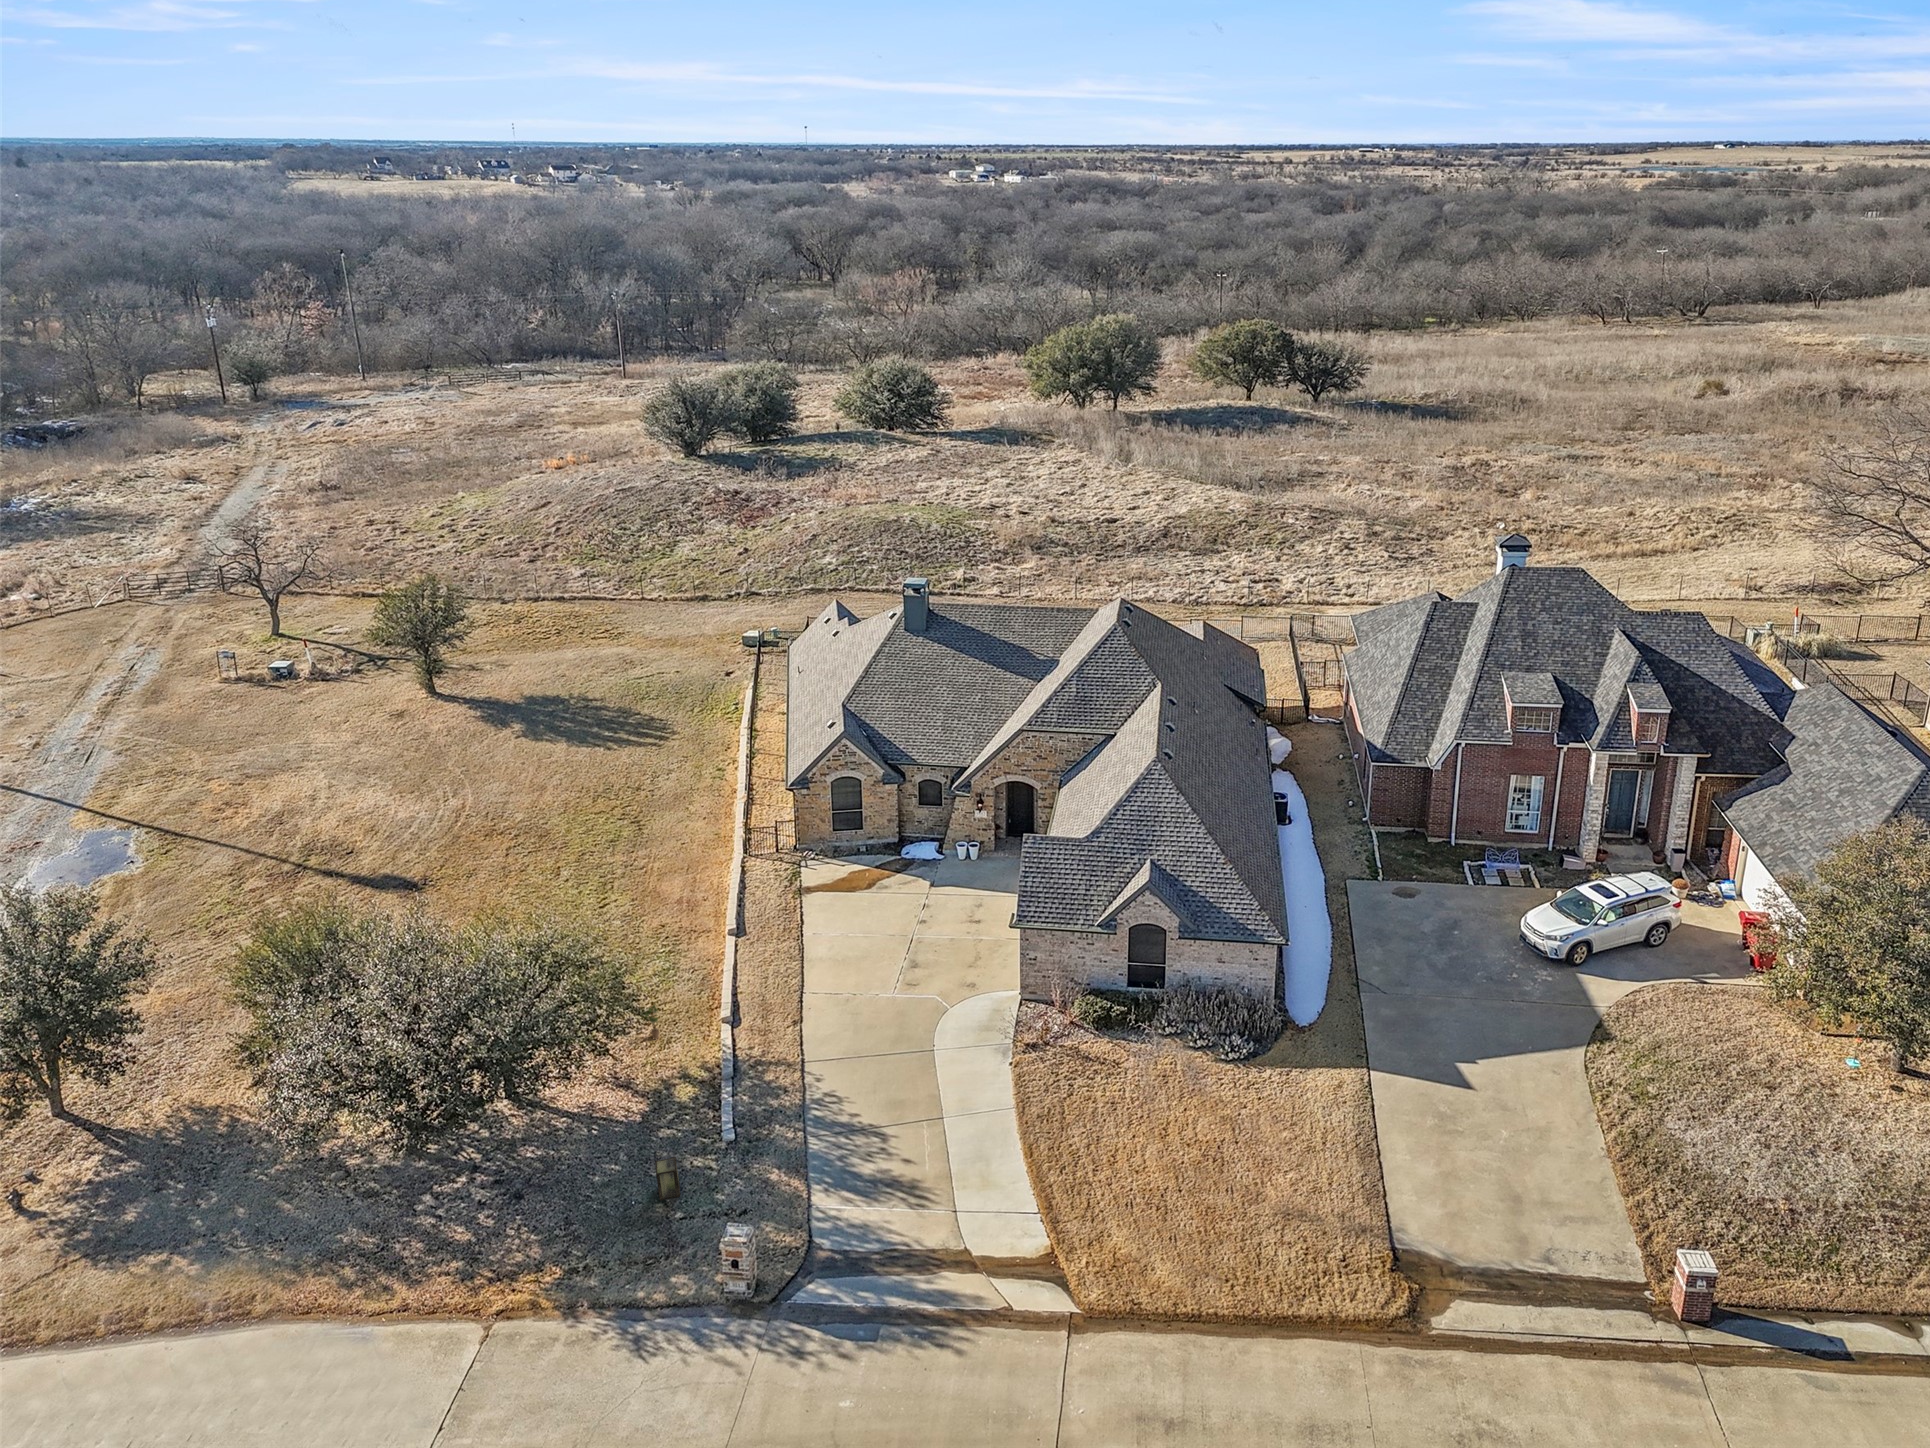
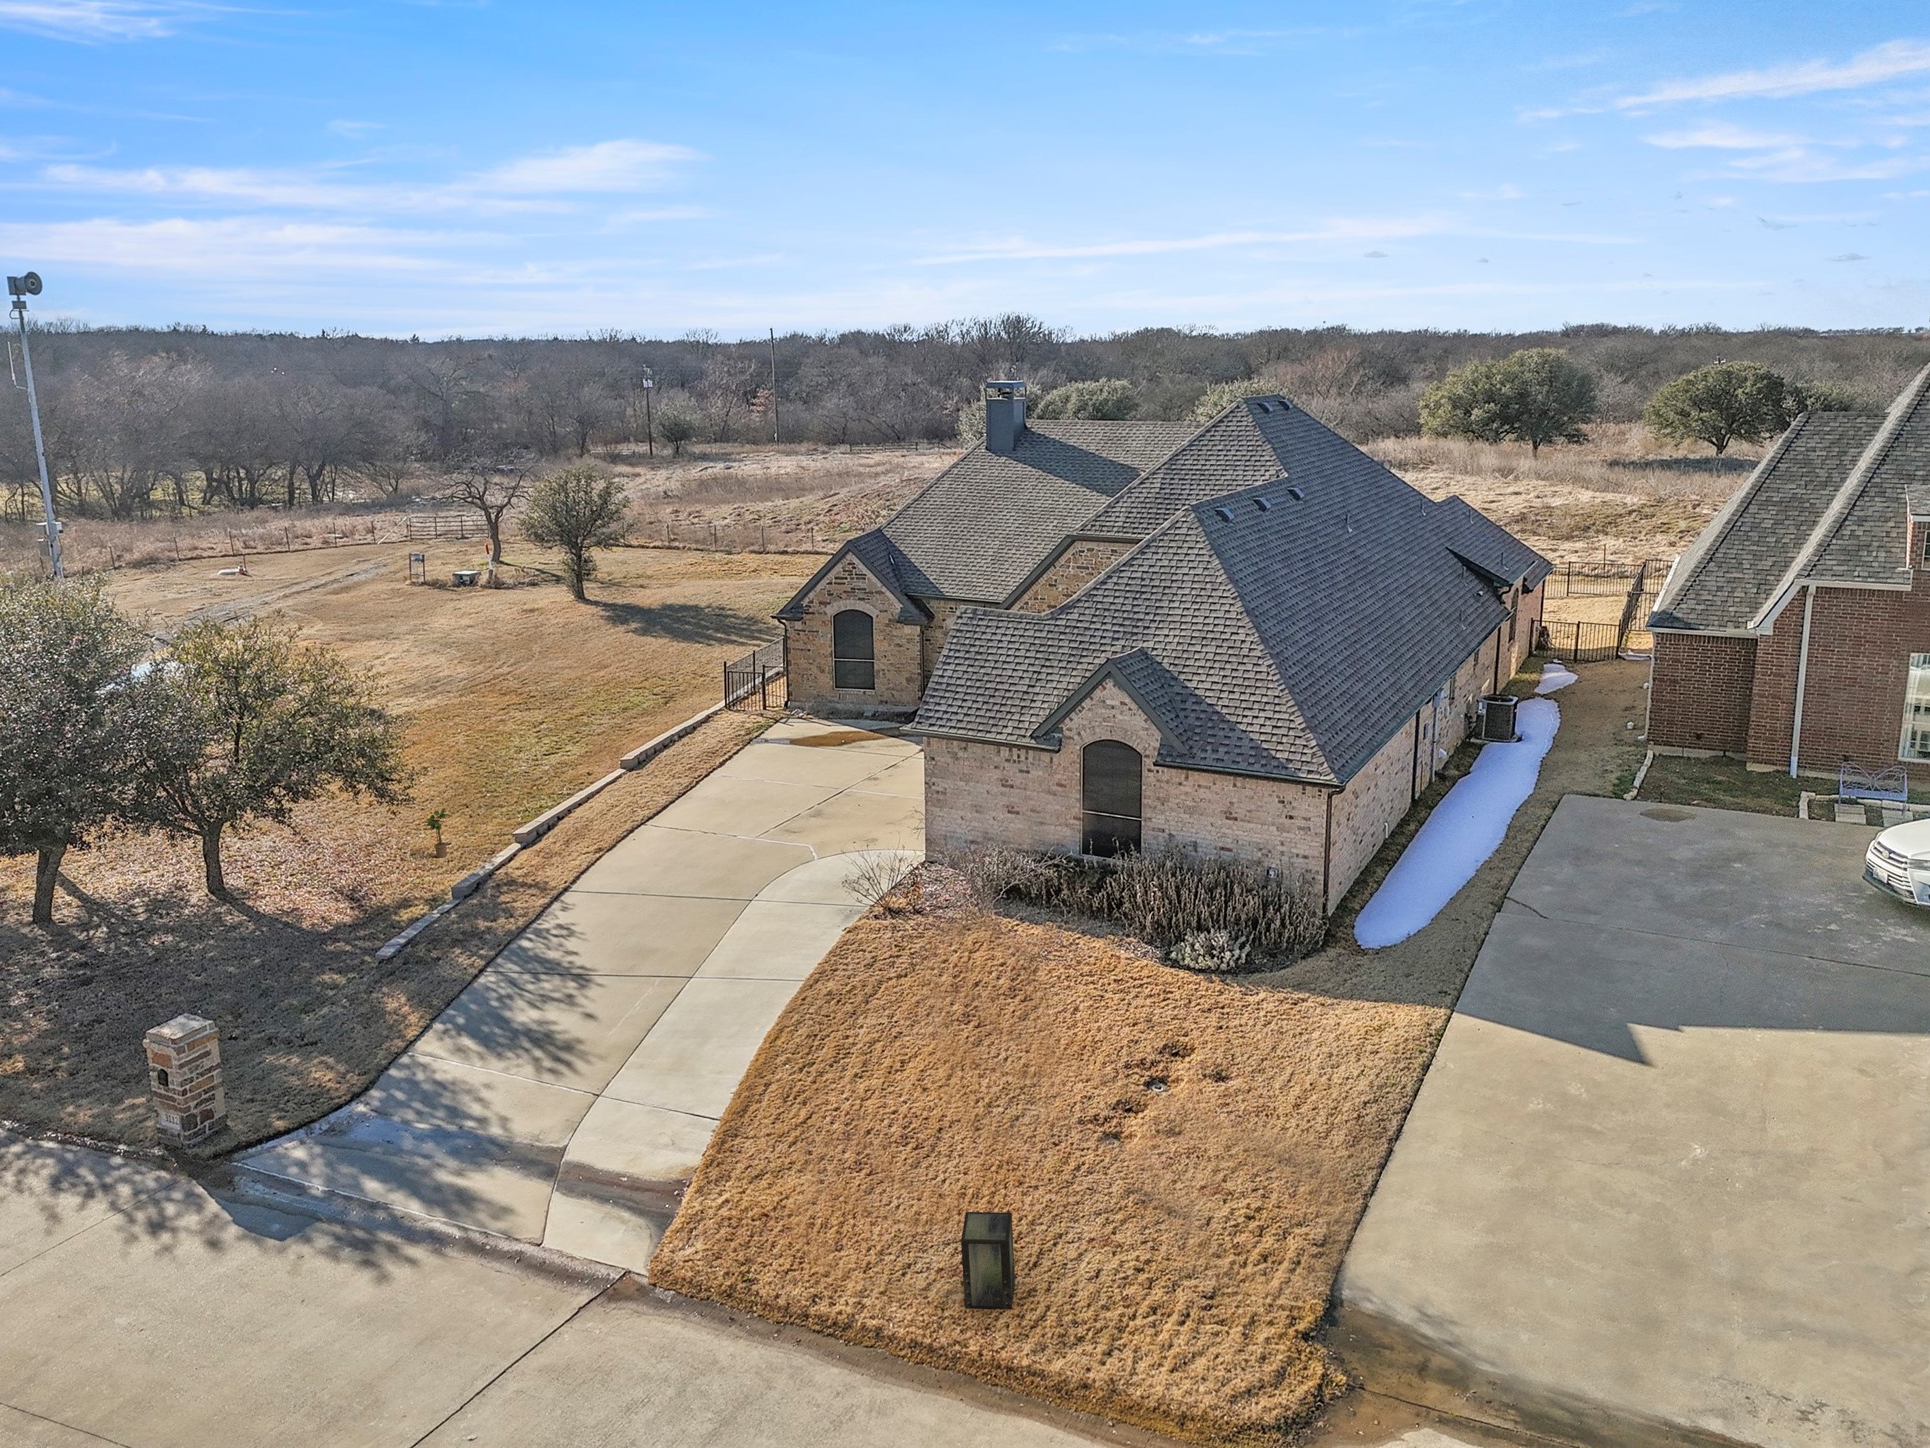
storage box: present [655,1157,680,1200] -> present [961,1212,1015,1310]

